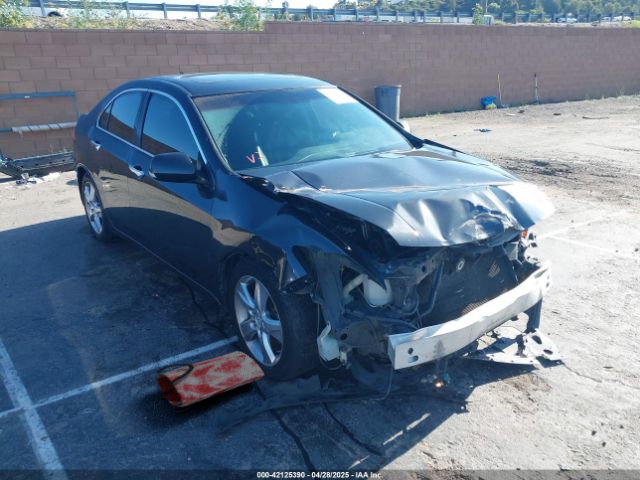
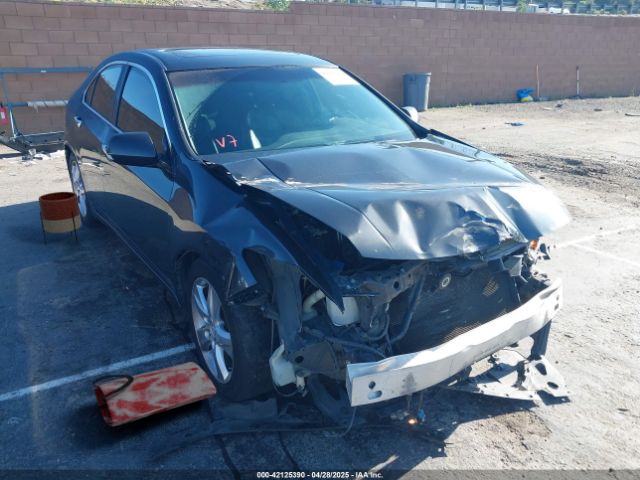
planter: none [63,210,103,260] -> present [39,192,82,244]

